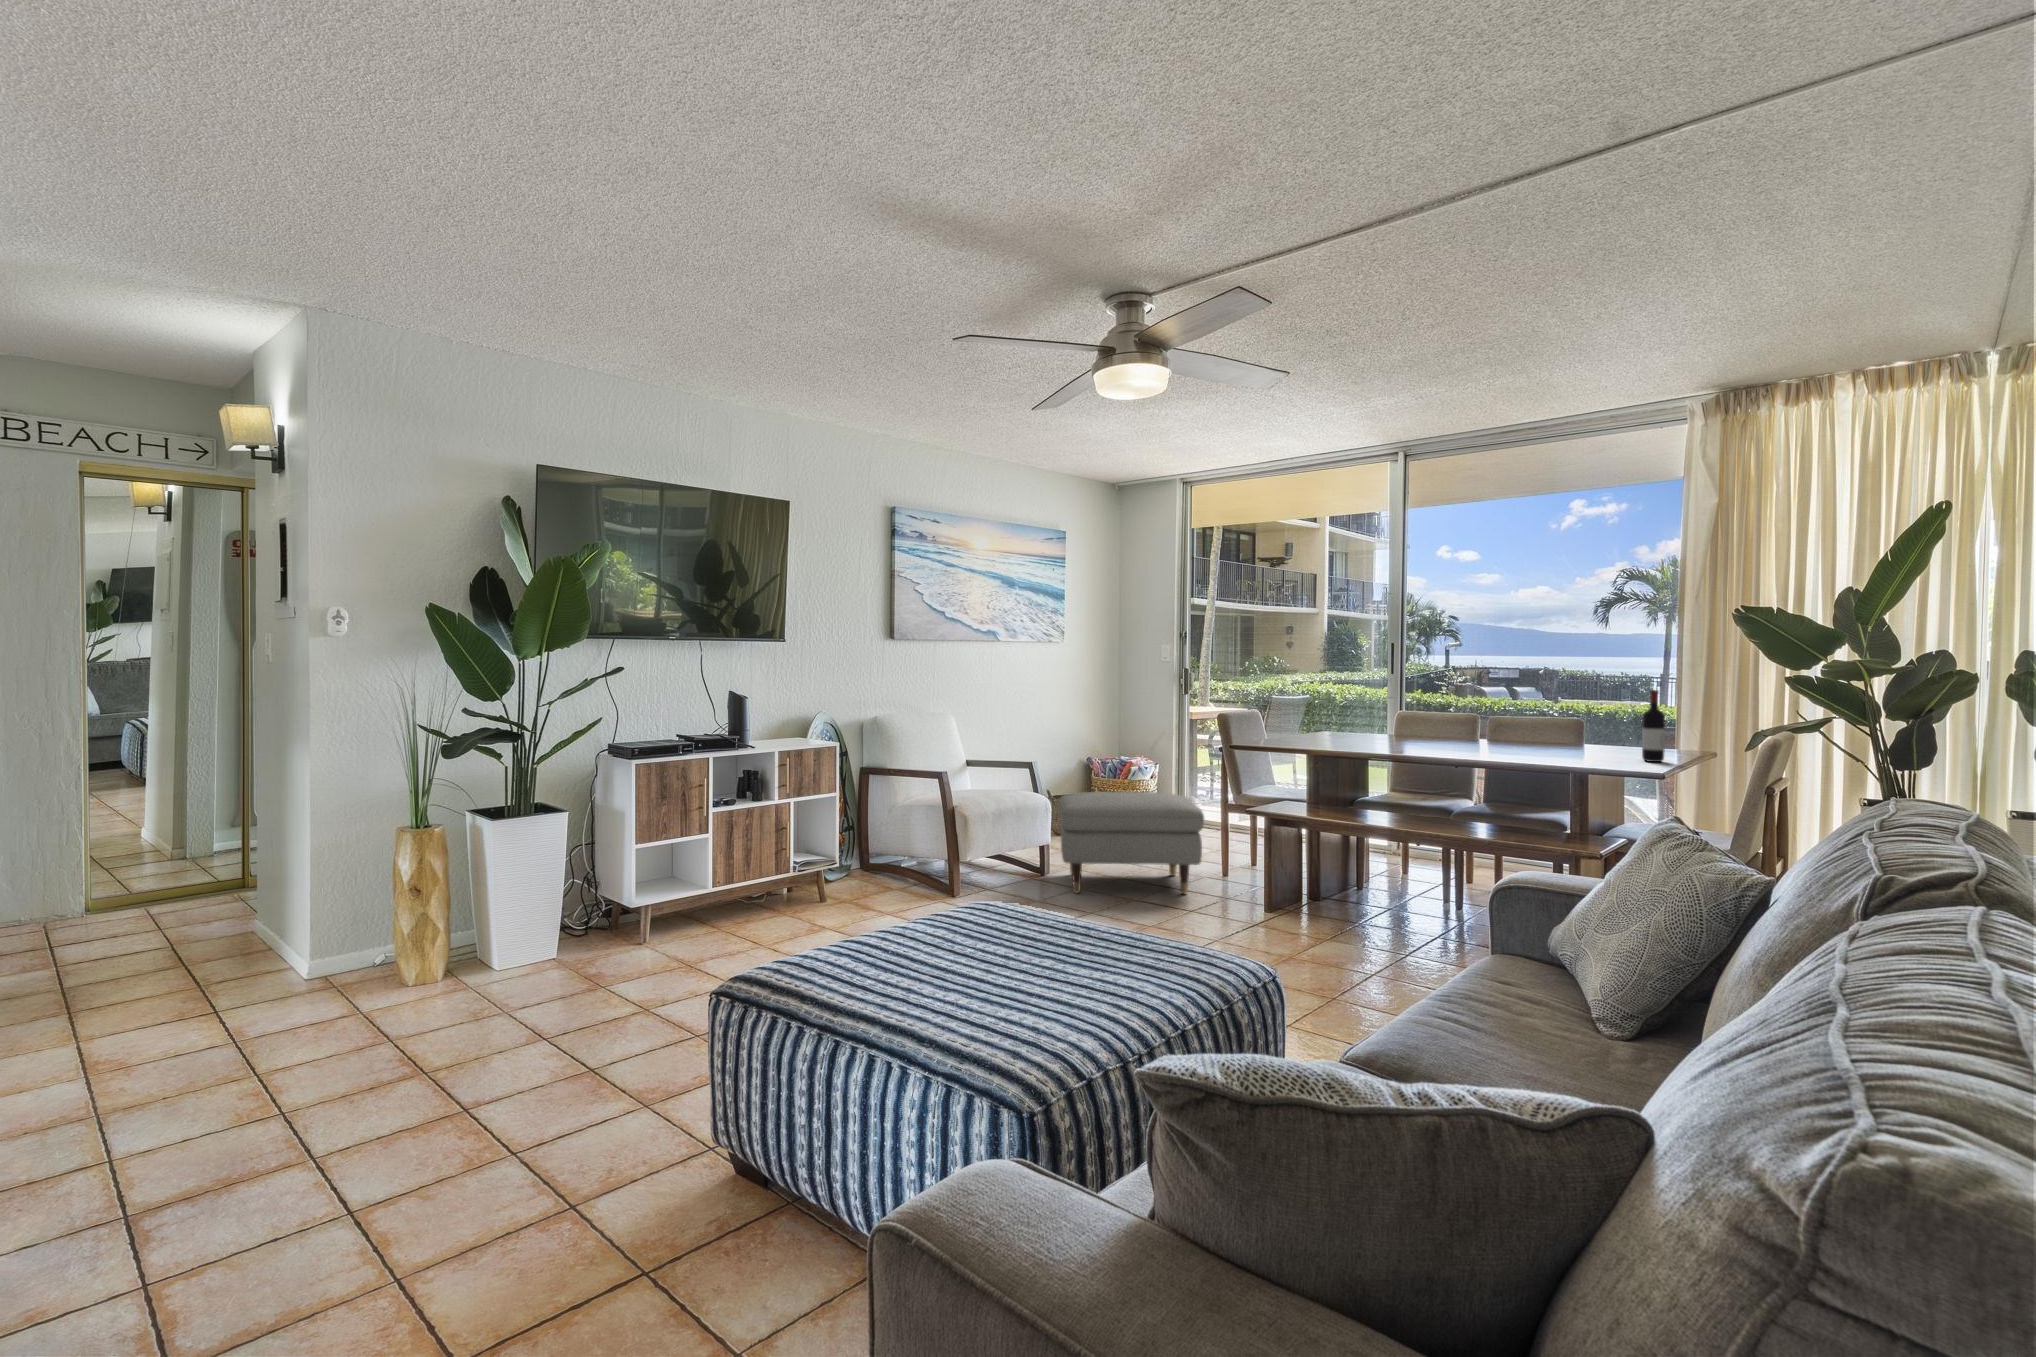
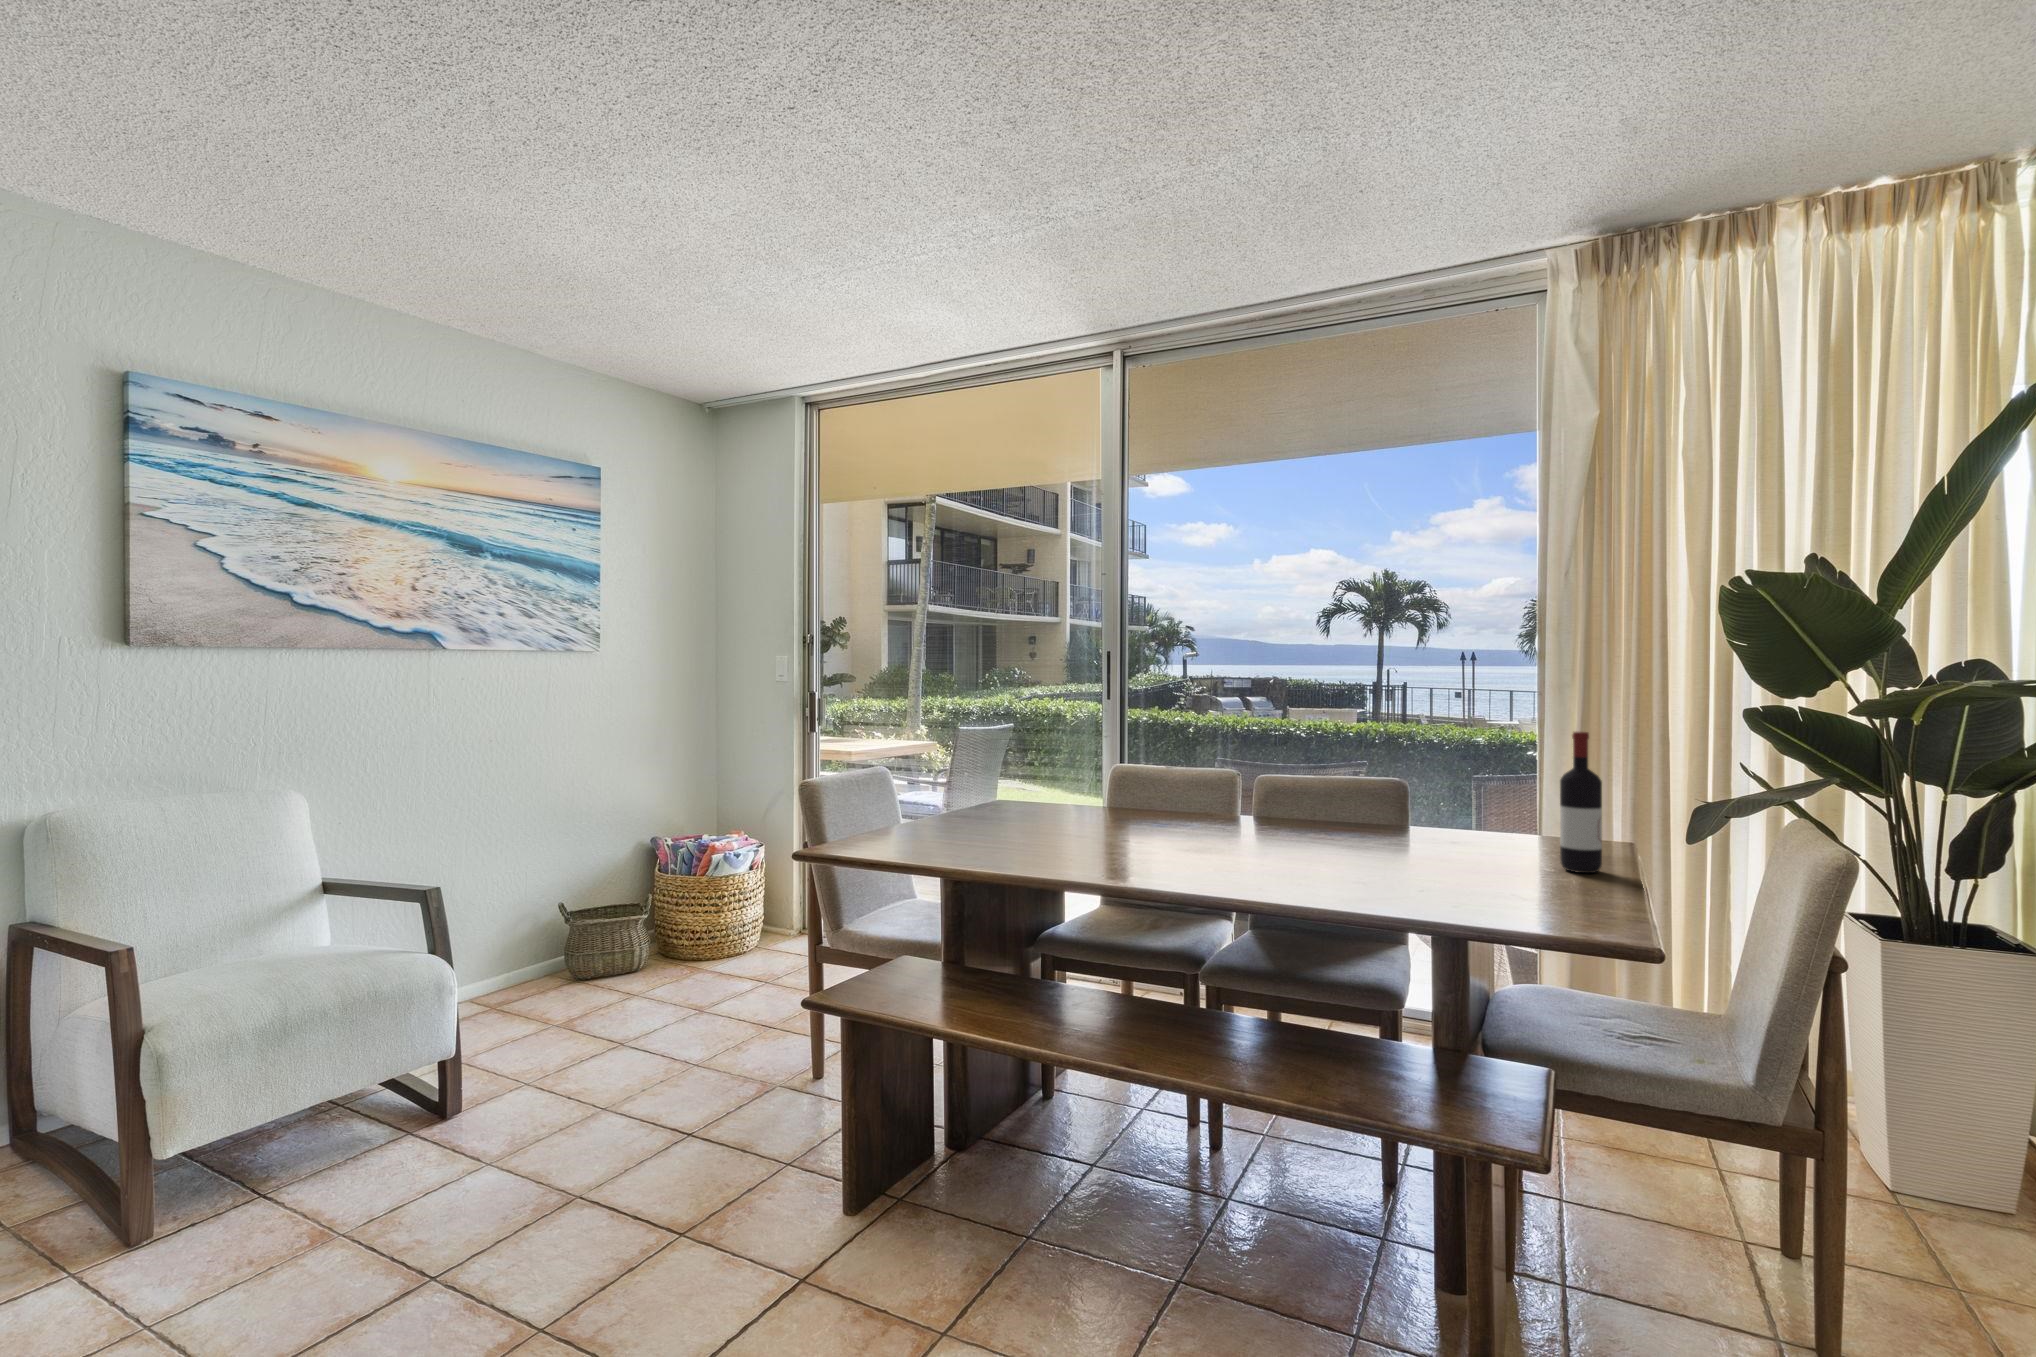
ottoman: present [1058,792,1204,894] -> none [430,935,759,1188]

